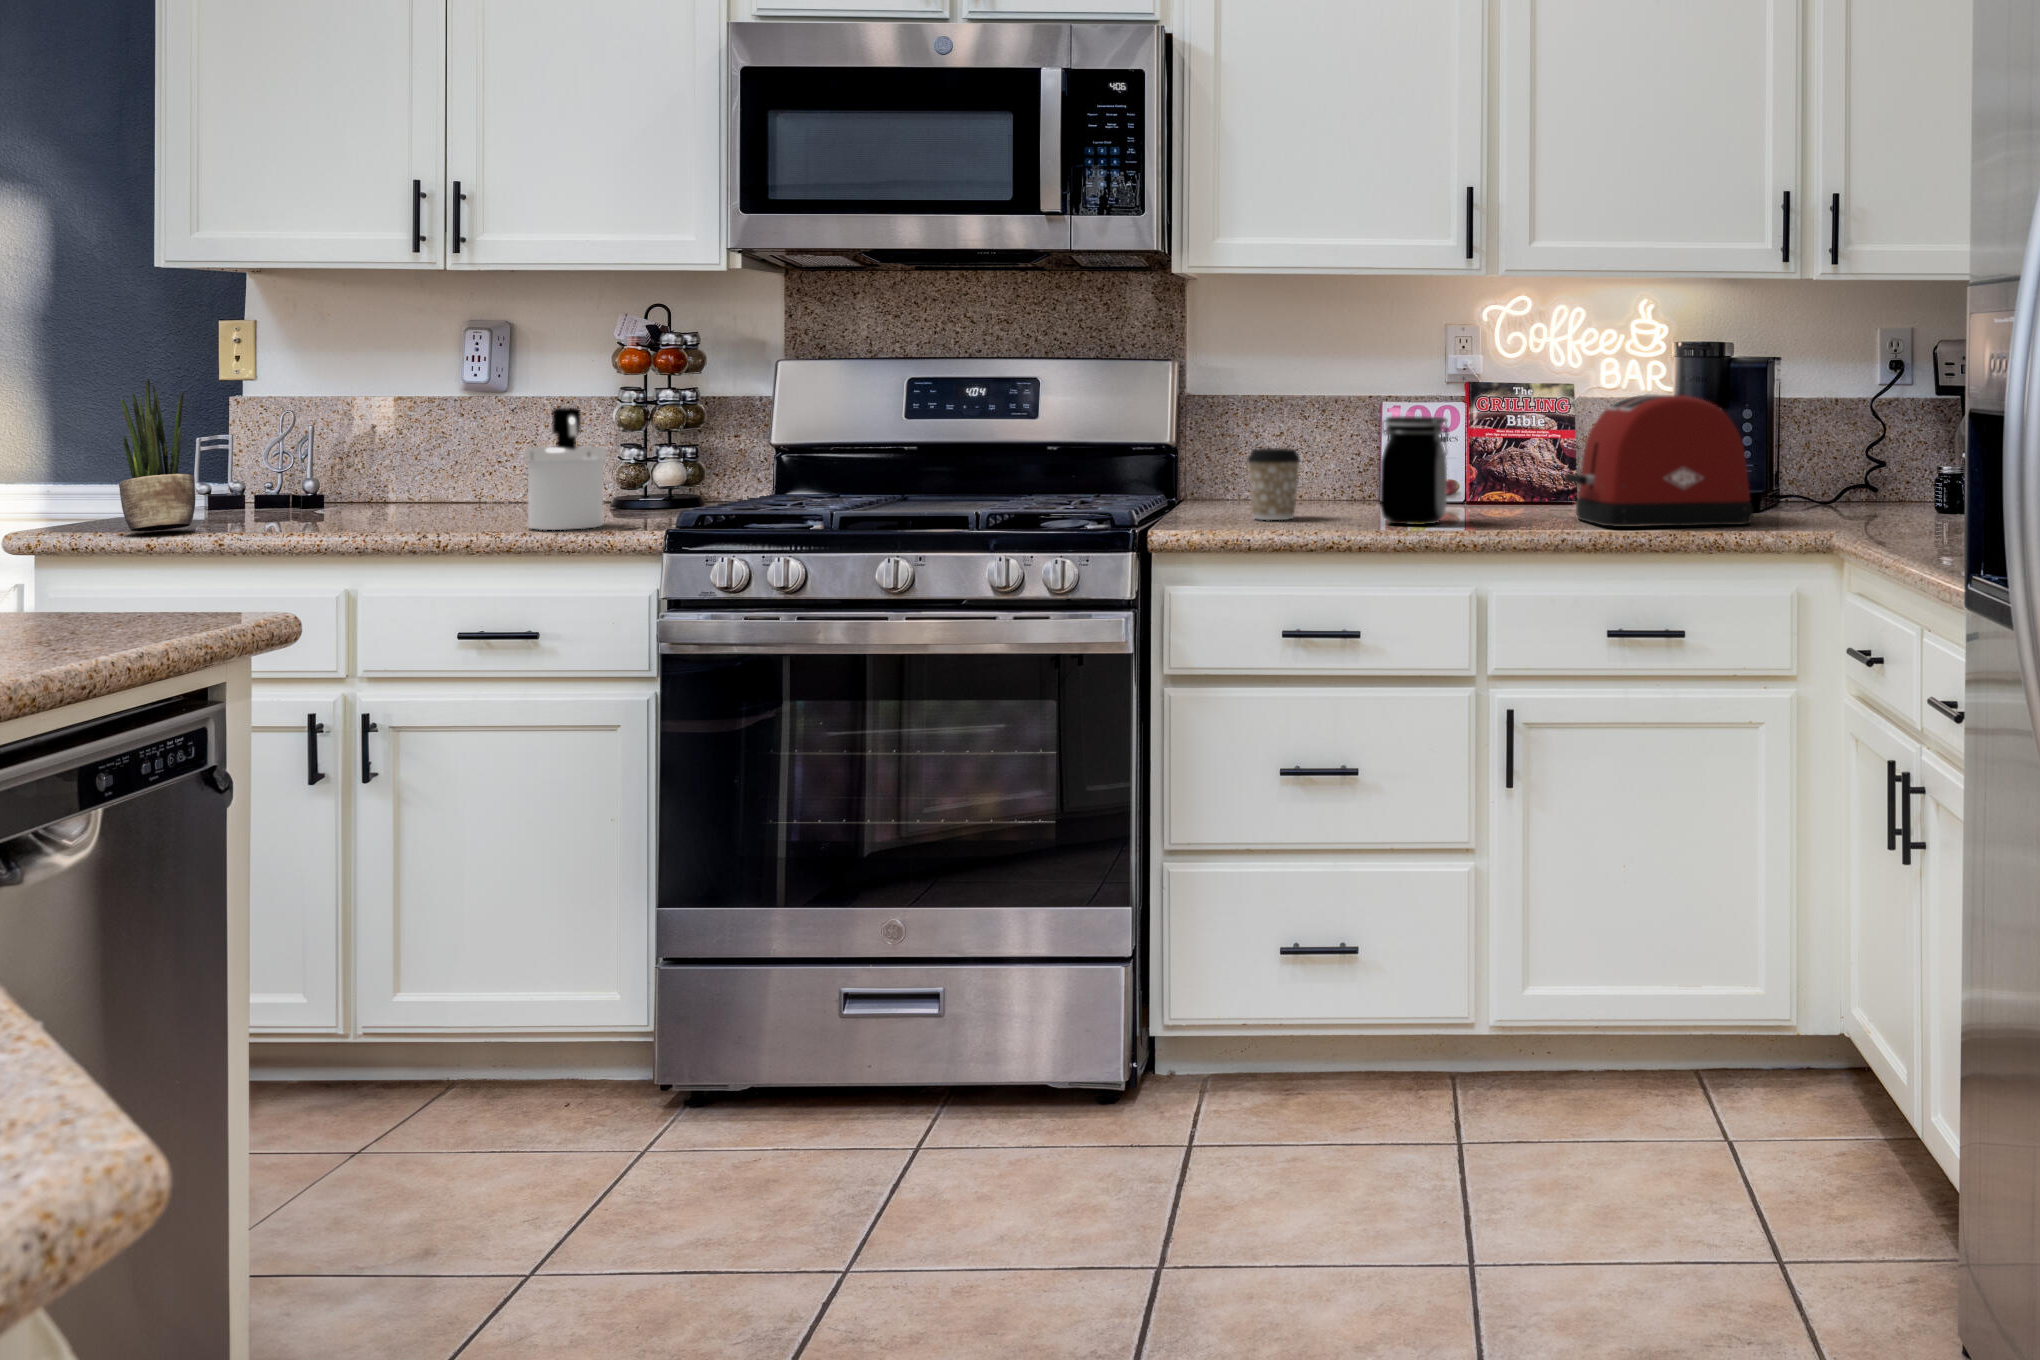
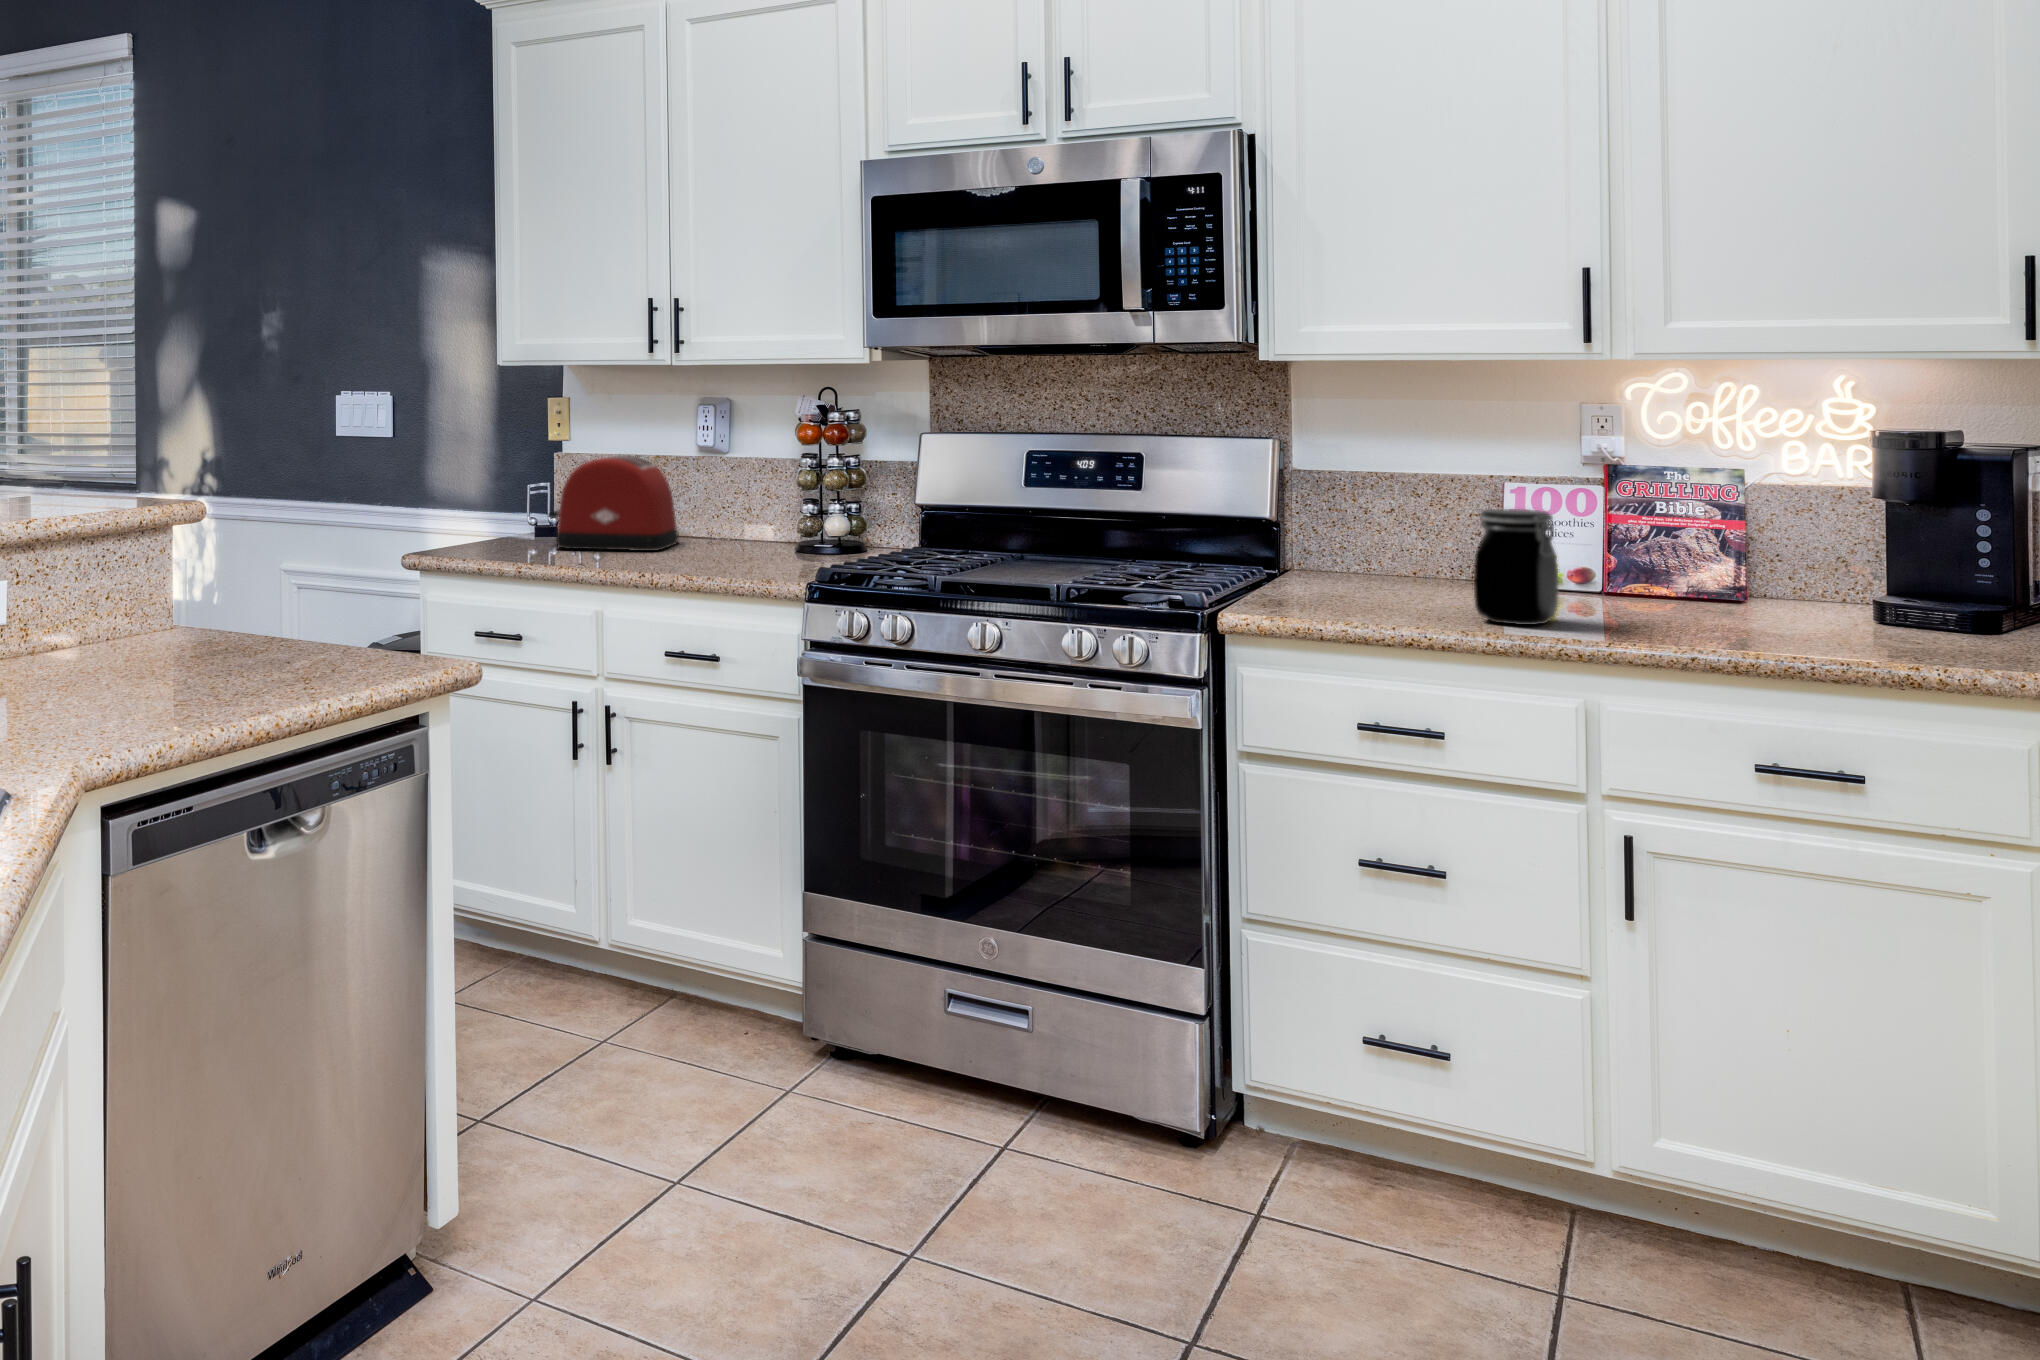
potted plant: present [119,379,195,531] -> none [474,454,518,561]
toaster: present [1565,394,1753,527] -> present [548,455,678,551]
soap dispenser: present [525,408,606,530] -> none [720,480,777,577]
coffee cup: present [1248,448,1301,520] -> none [1332,534,1391,607]

